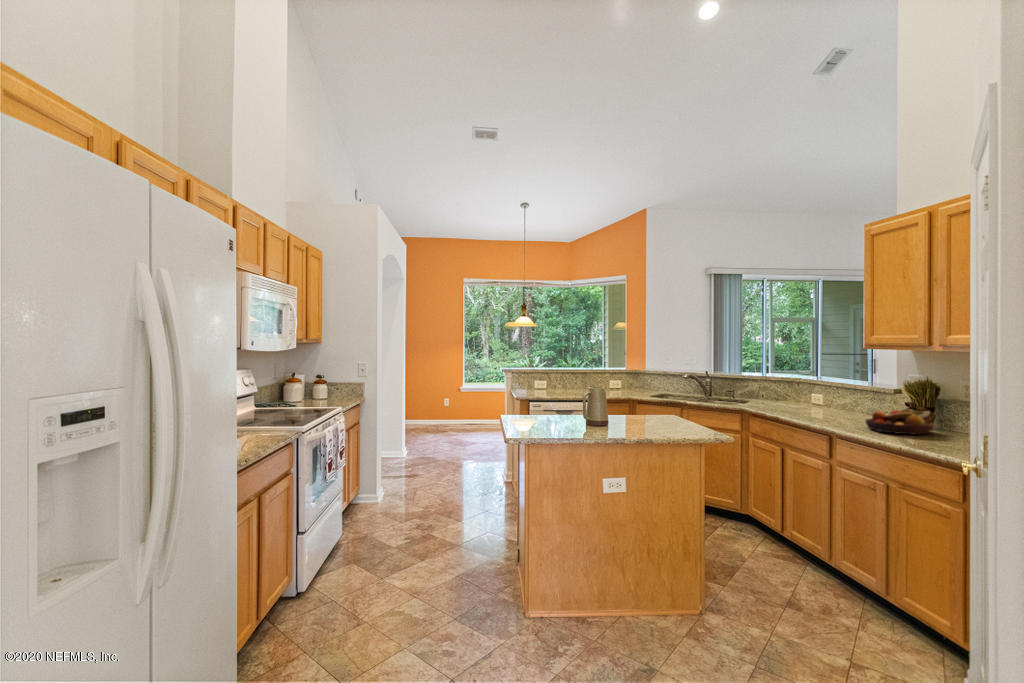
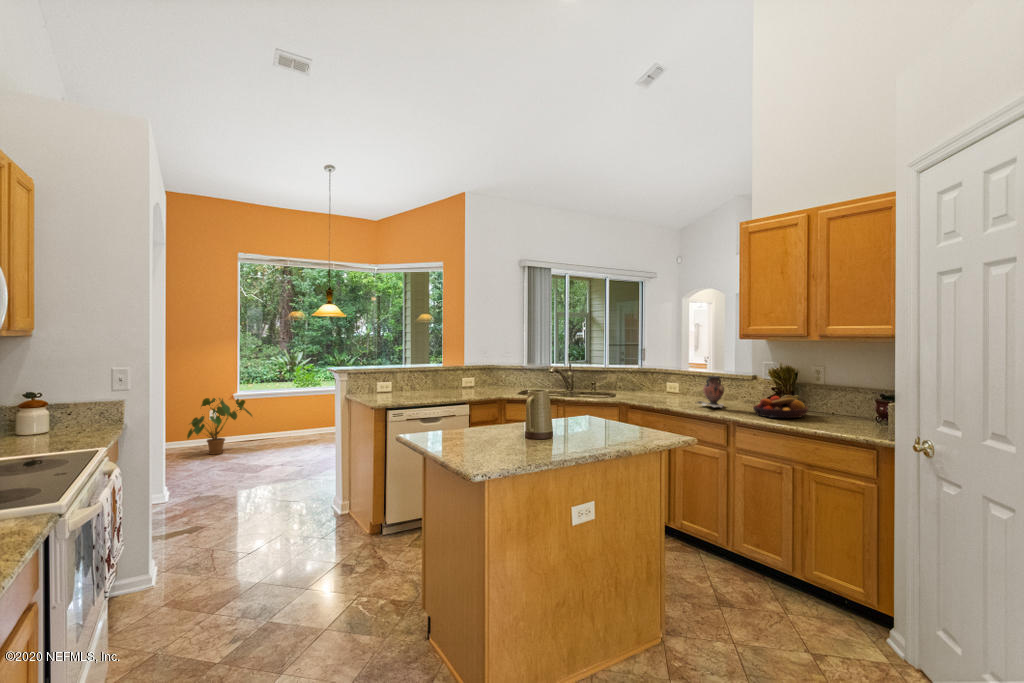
vase: none [808,386,847,420] -> present [697,376,724,407]
house plant: none [429,390,472,431] -> present [187,398,252,454]

